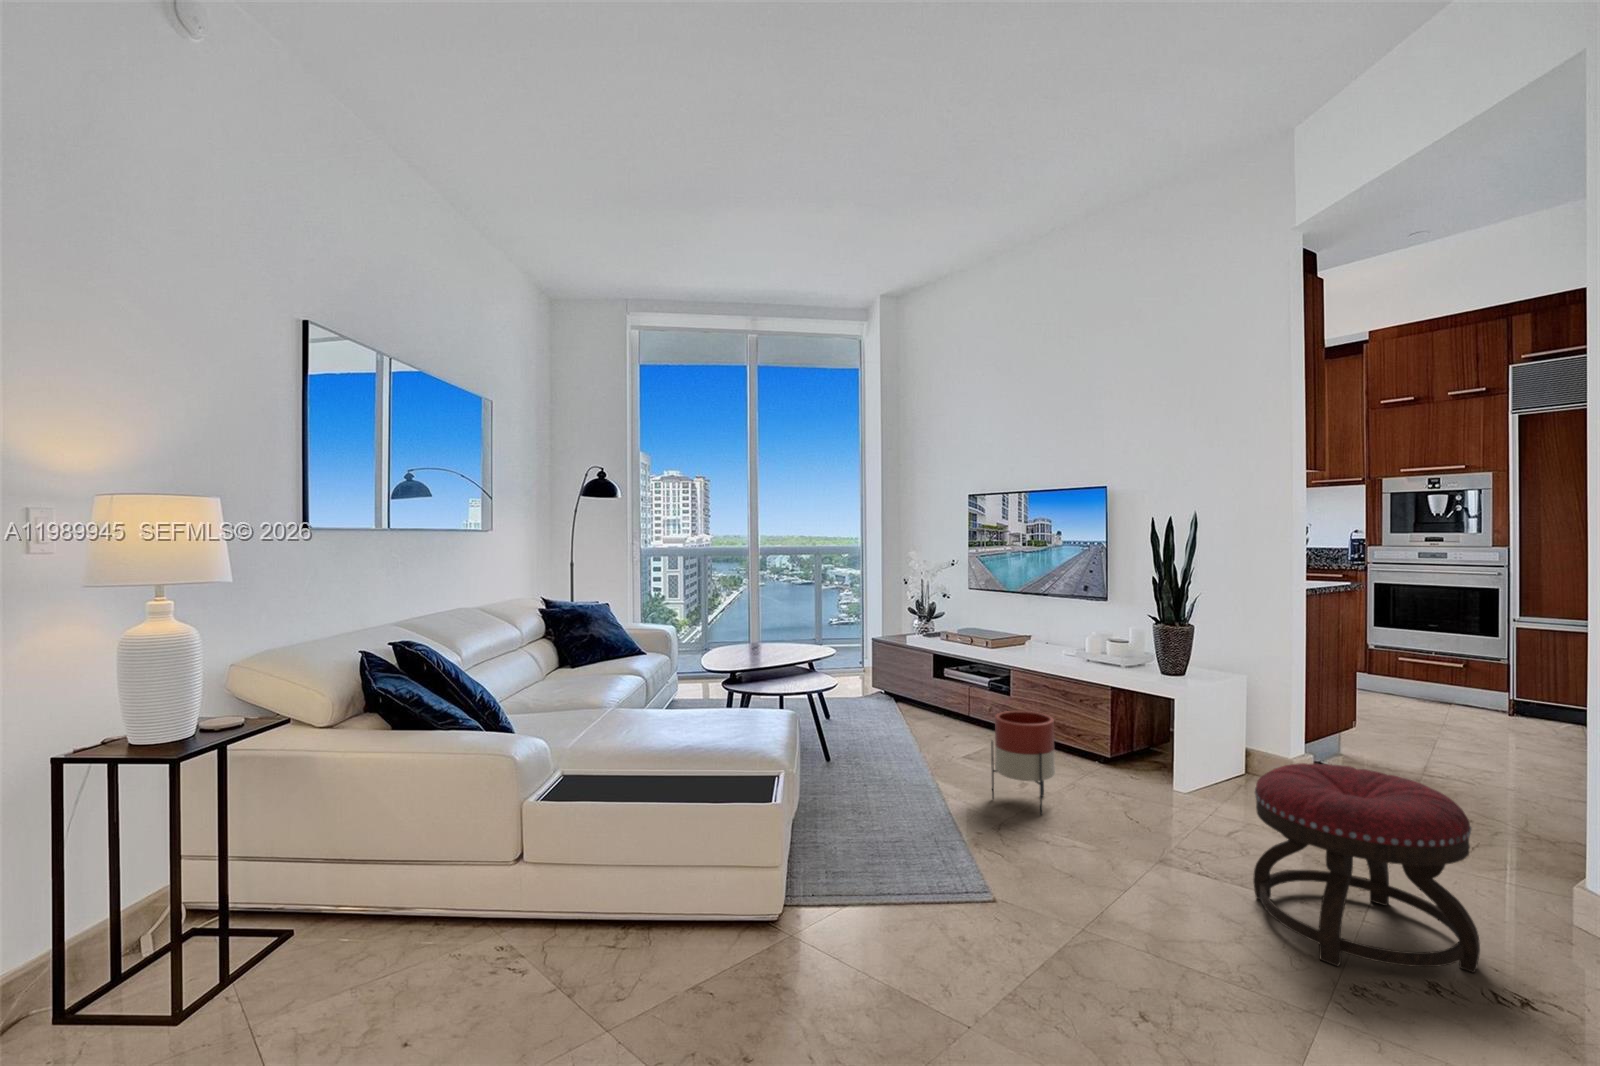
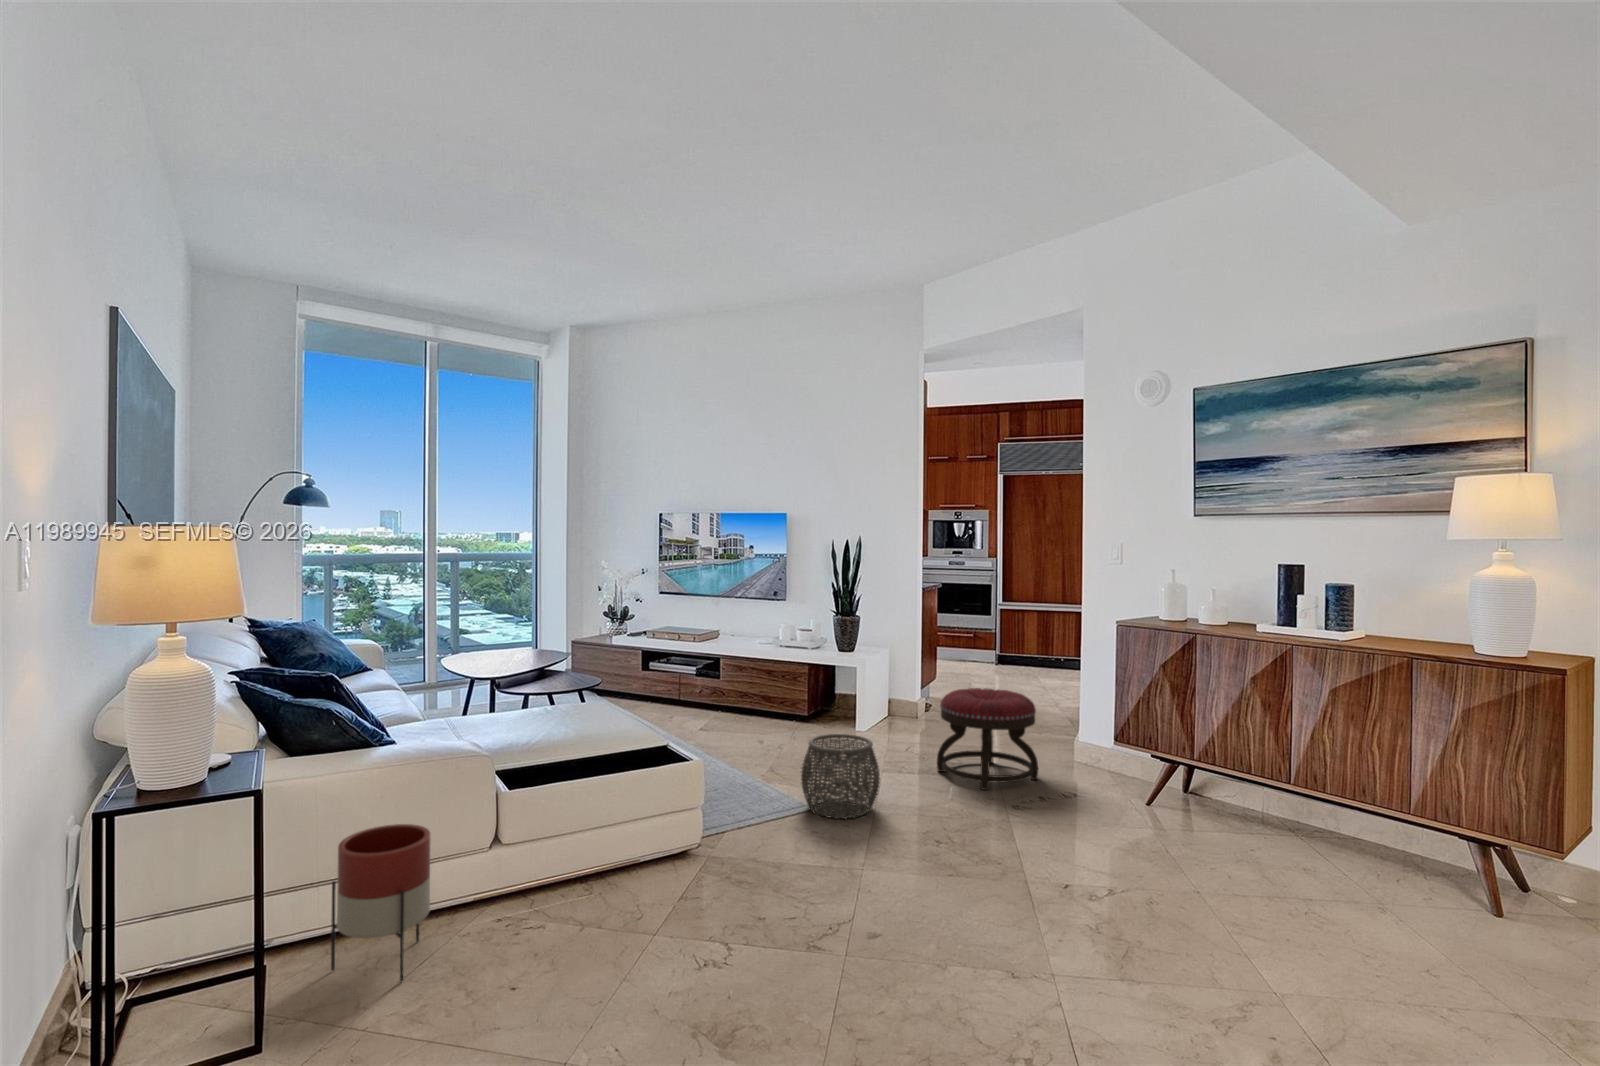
planter: present [991,711,1055,814] -> present [331,824,430,982]
woven basket: none [956,805,1086,955] -> present [801,734,880,819]

